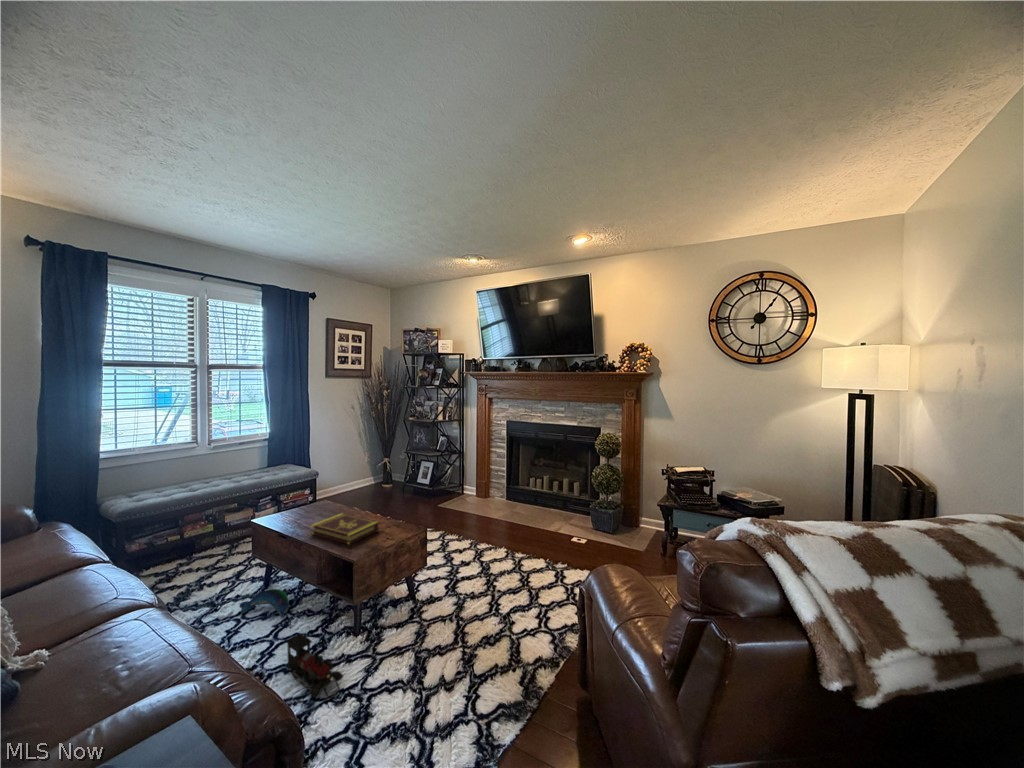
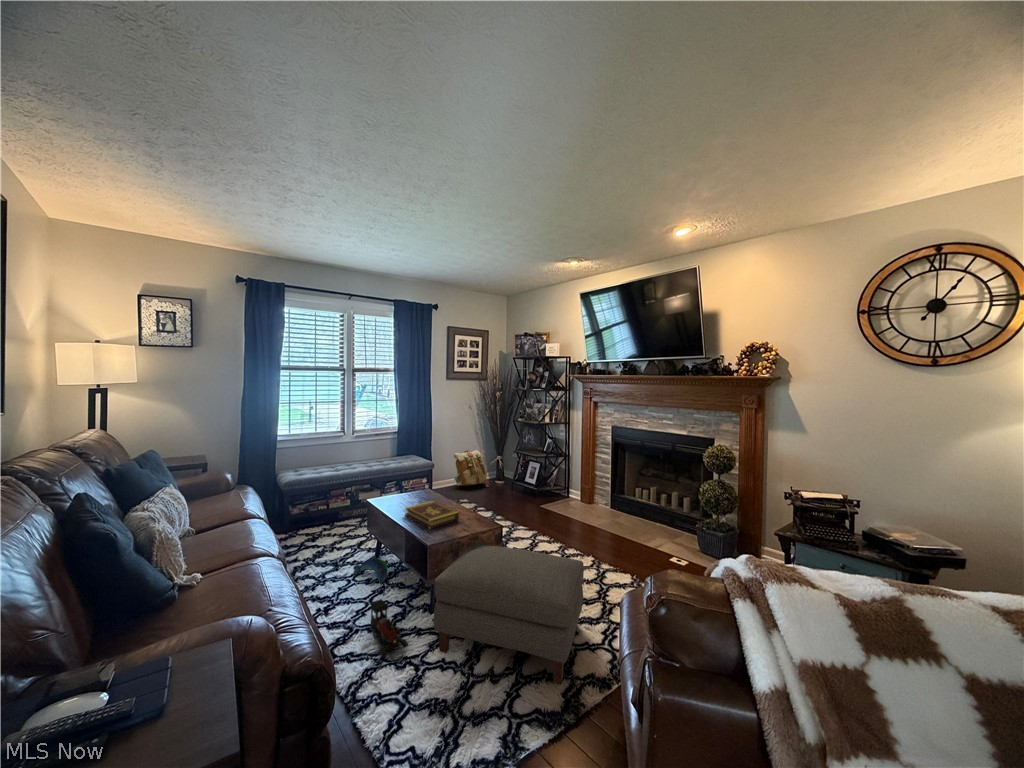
backpack: none [336,453,379,494] -> present [454,450,489,487]
ottoman: none [372,552,521,674] -> present [434,544,584,684]

